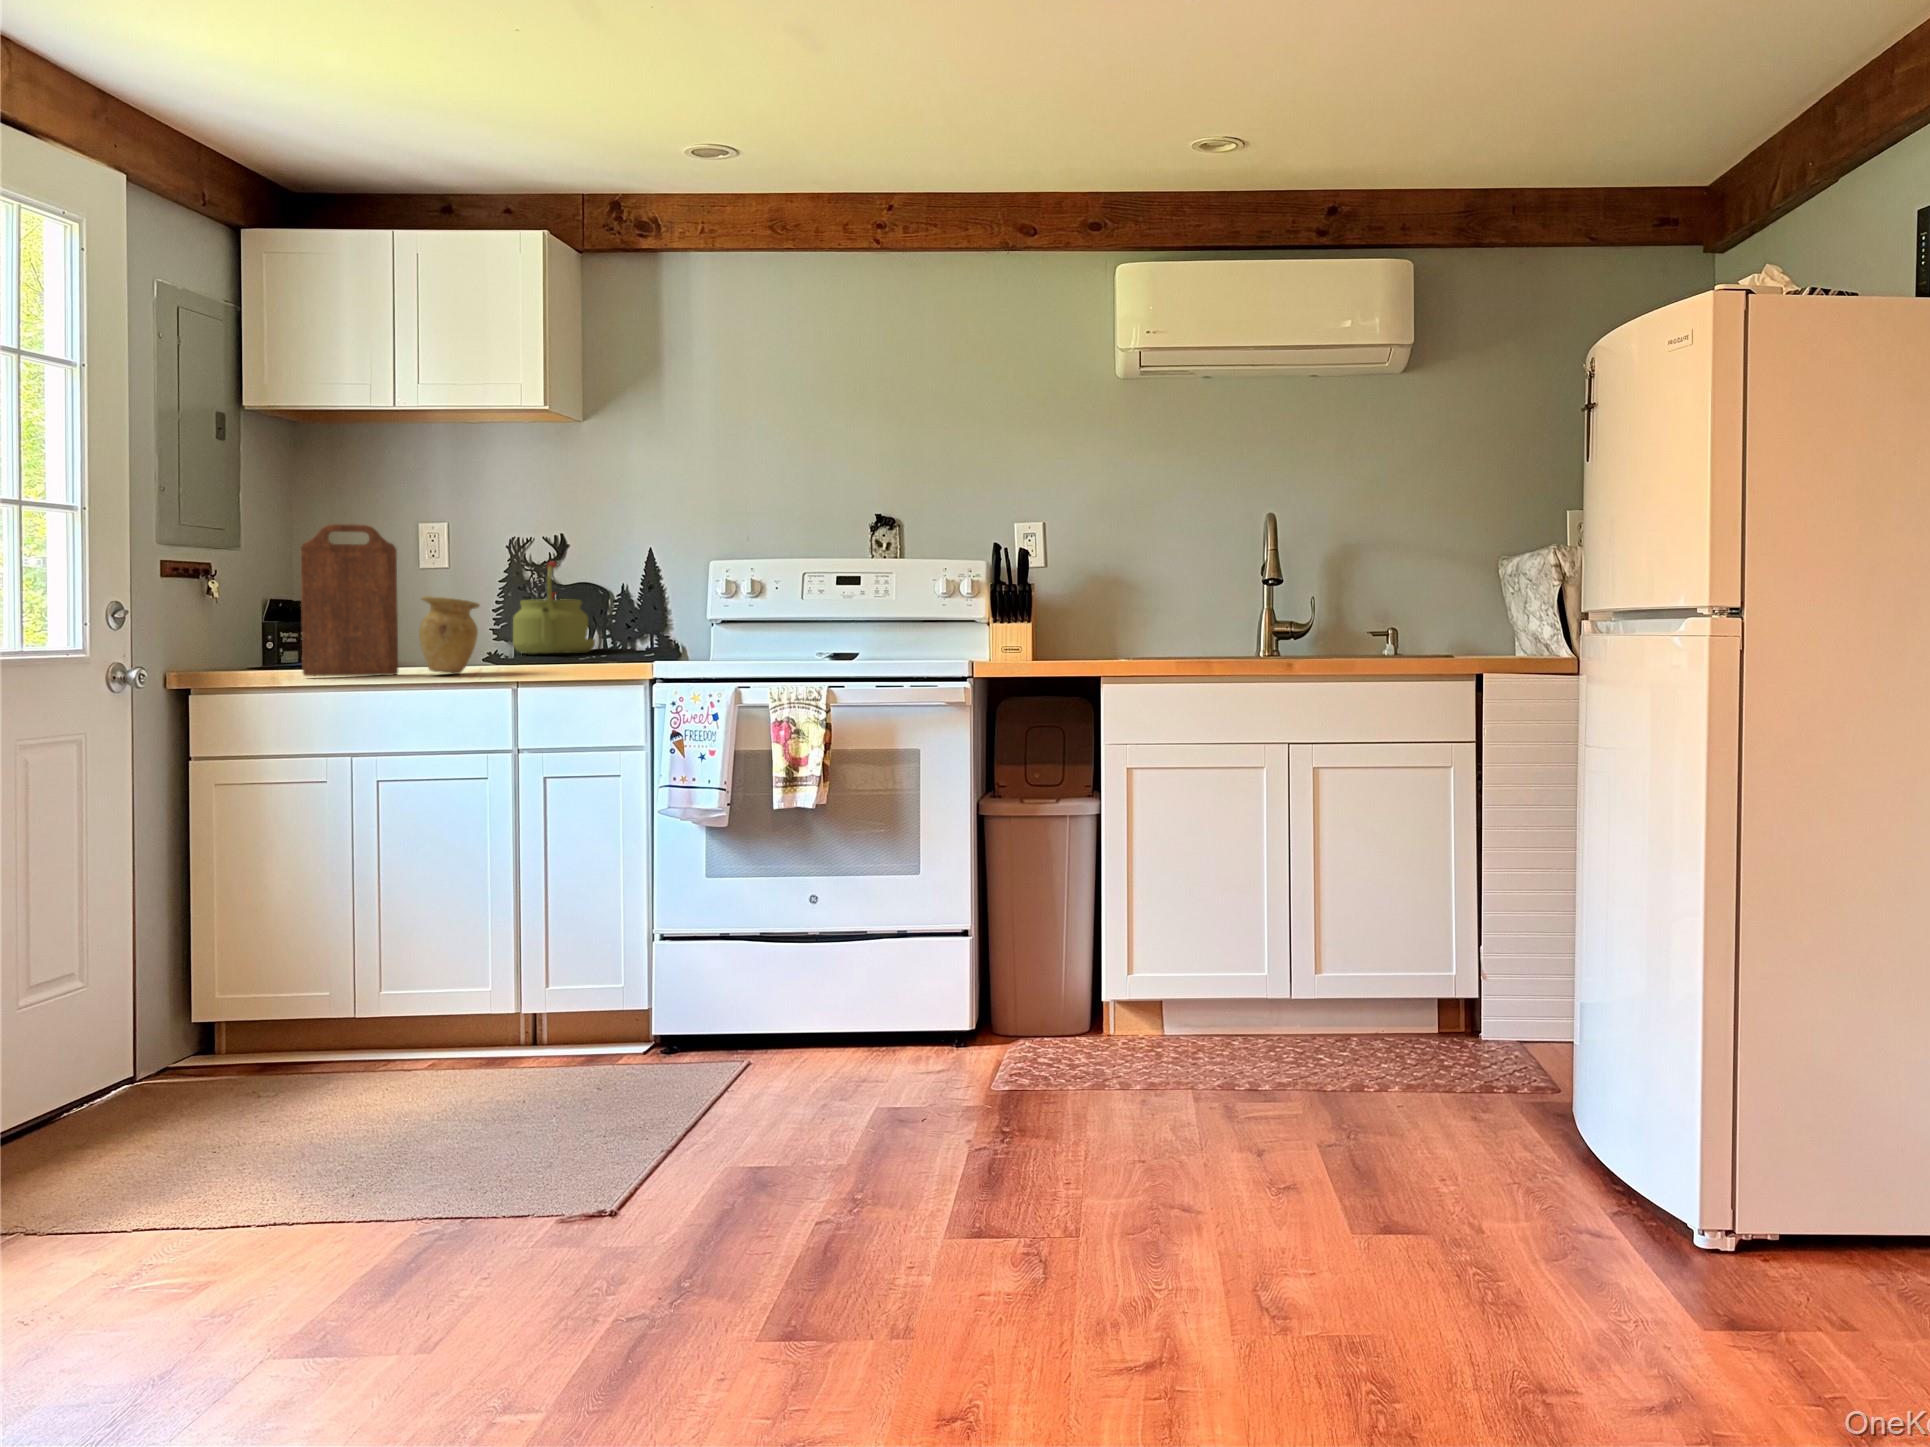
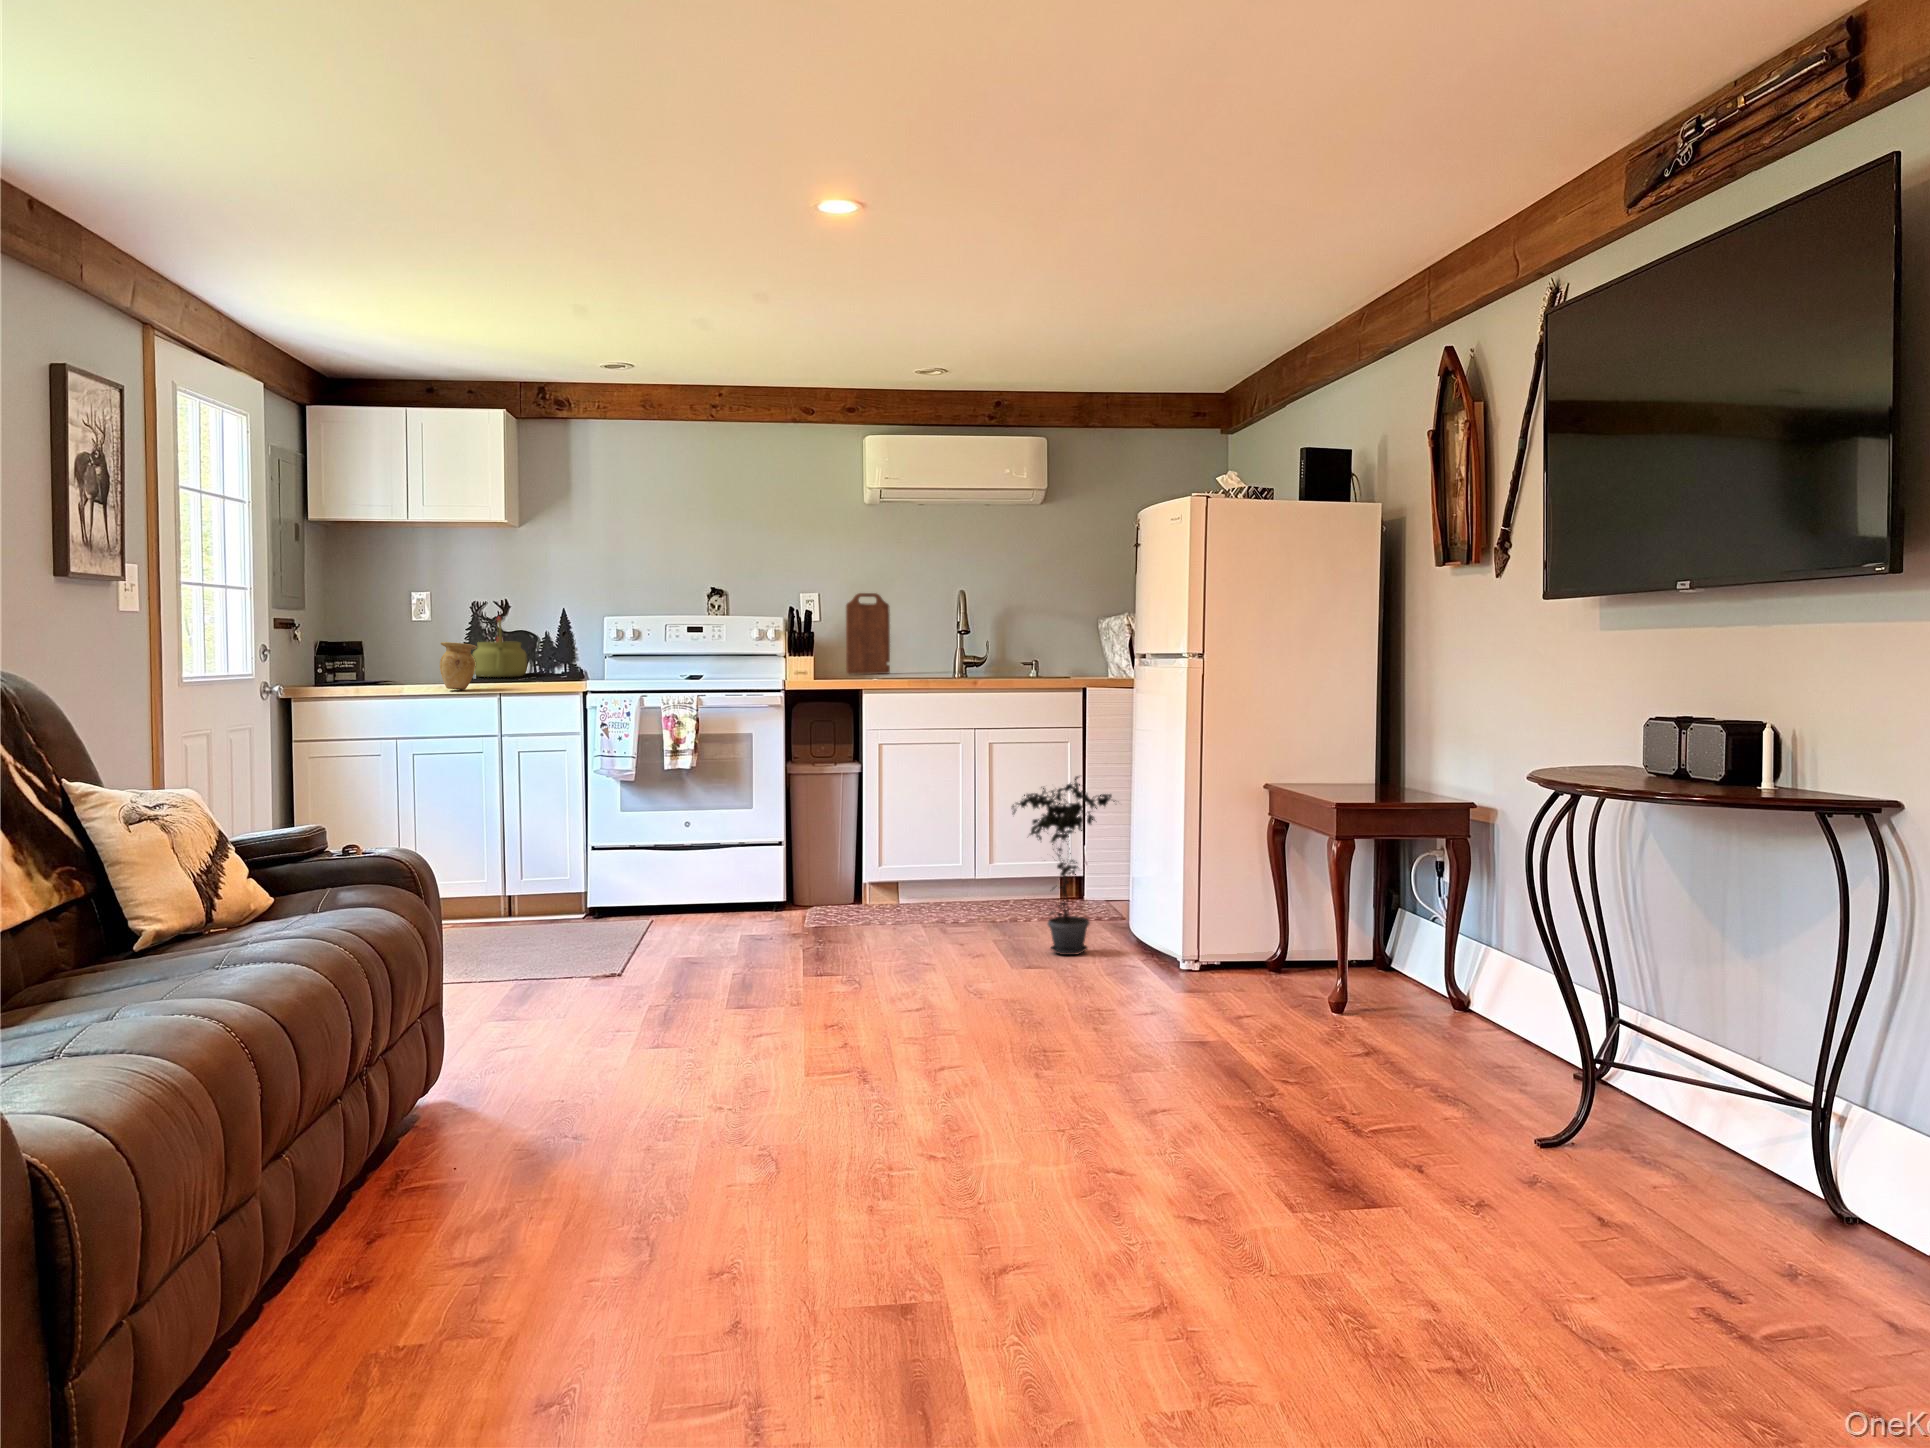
cutting board: present [300,524,398,676] -> present [846,593,890,674]
potted plant: none [1383,858,1609,1222] -> present [1012,776,1115,955]

